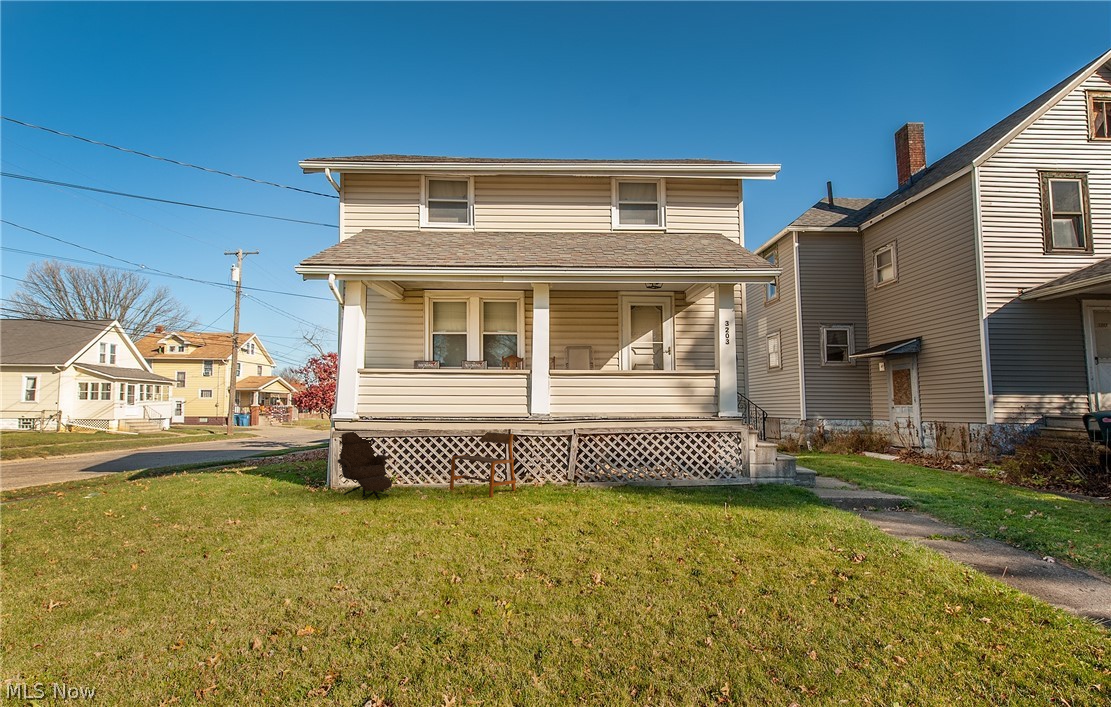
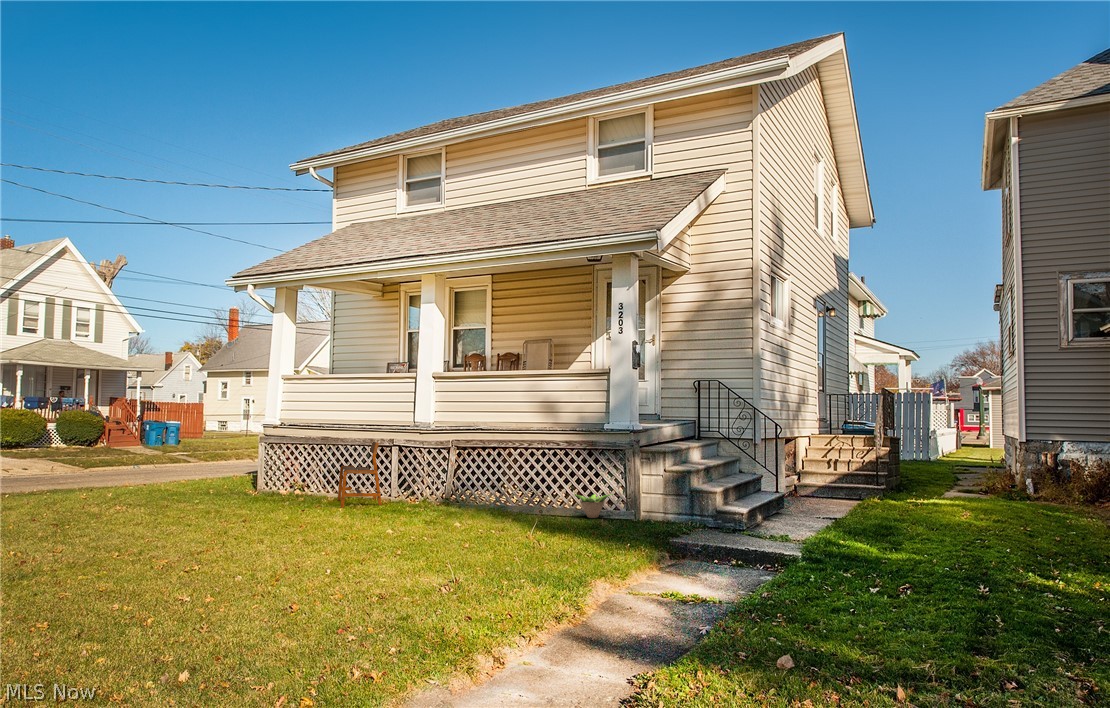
lounge chair: present [337,432,392,500] -> none [249,438,300,502]
decorative plant: none [712,466,747,486] -> present [575,494,613,518]

